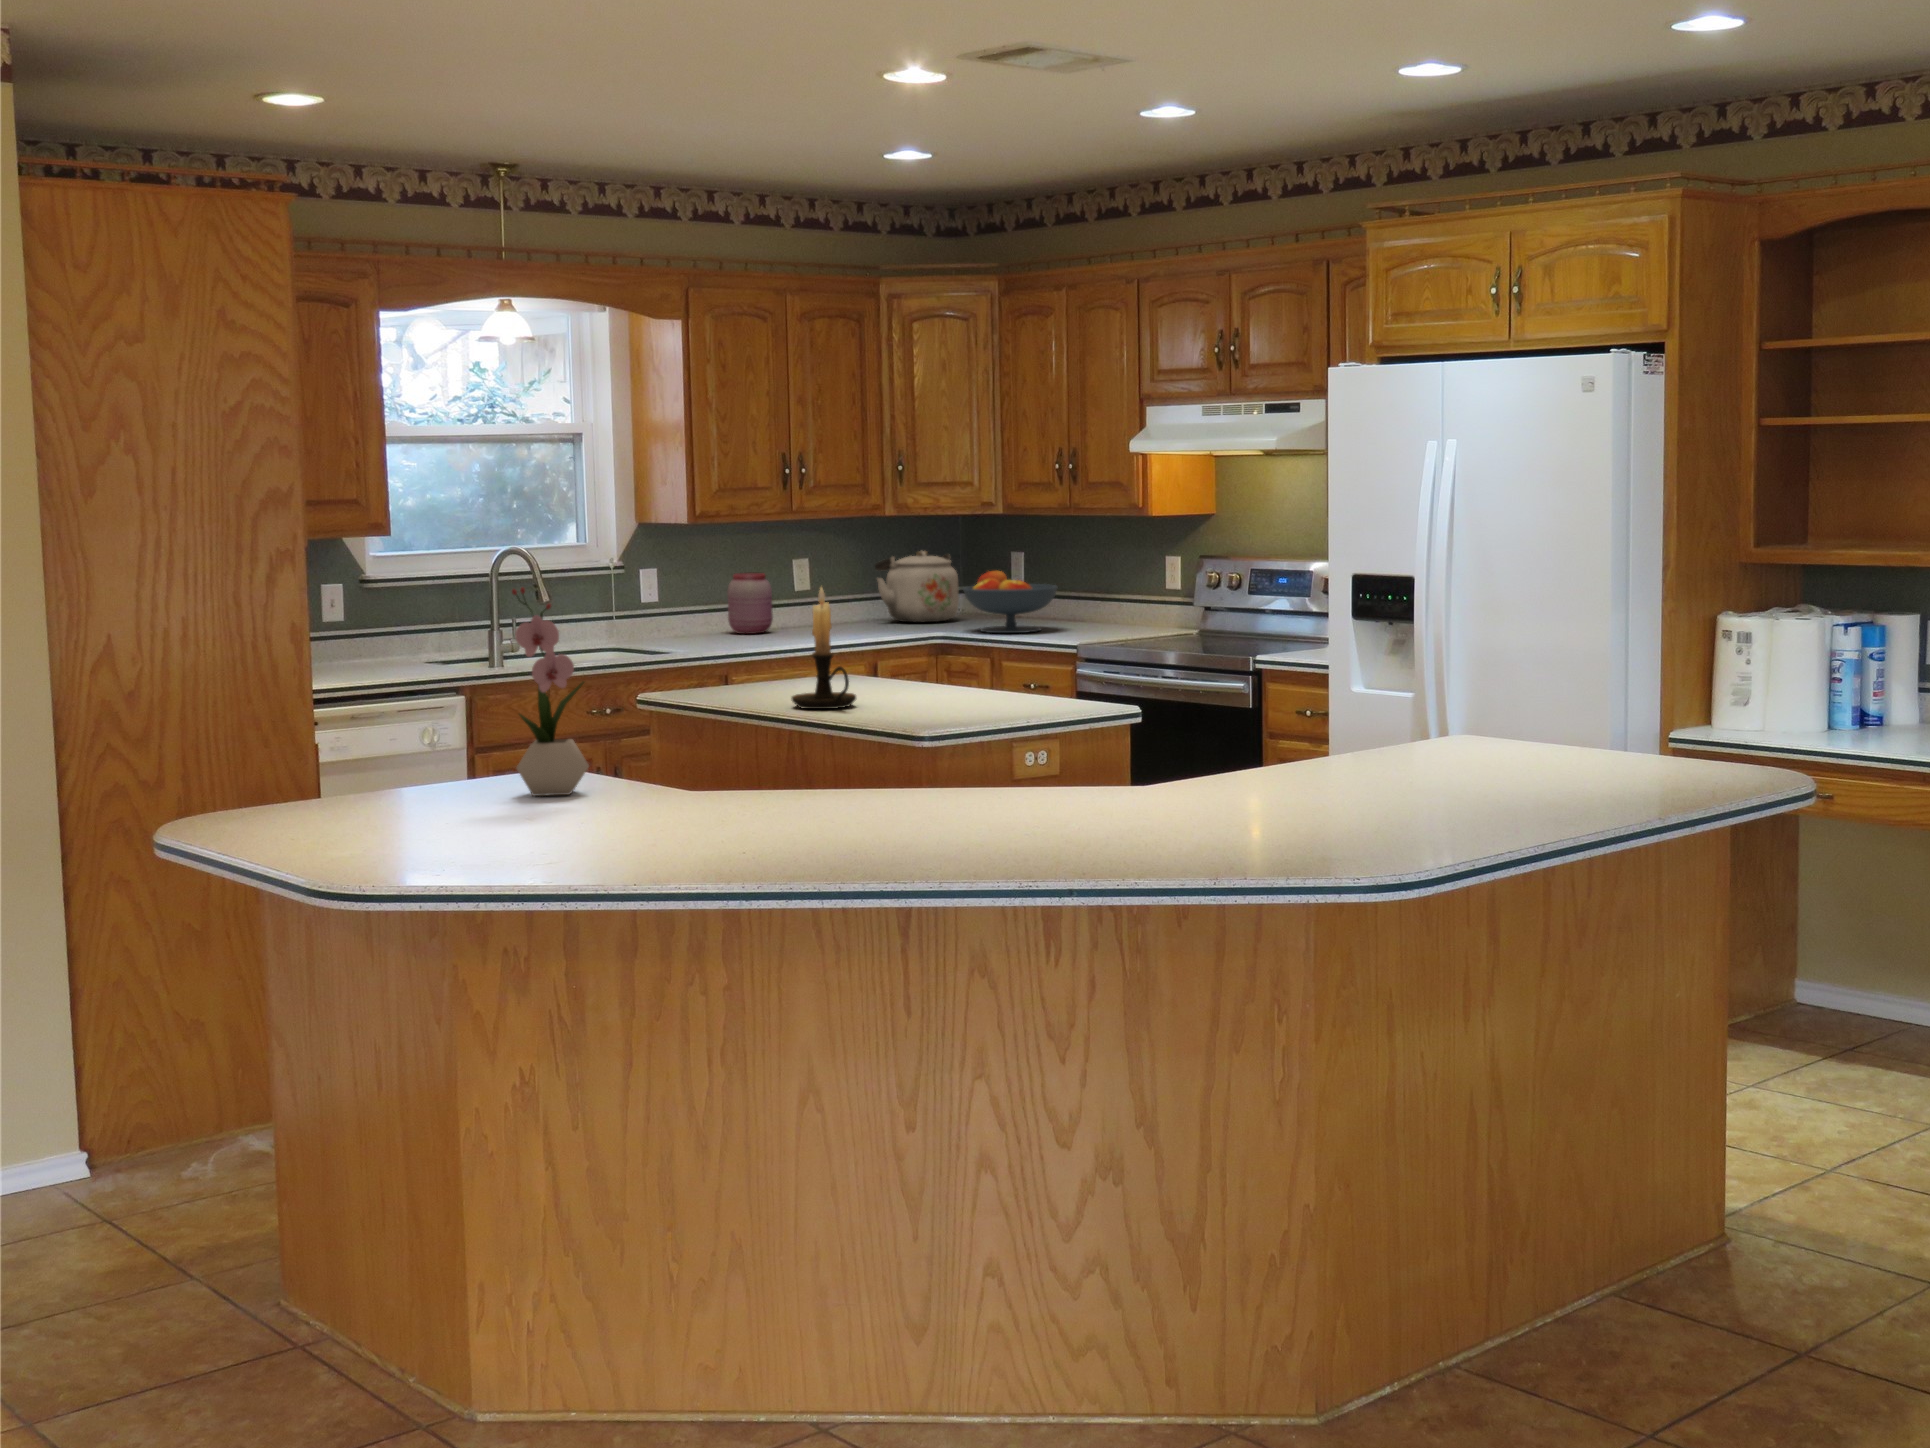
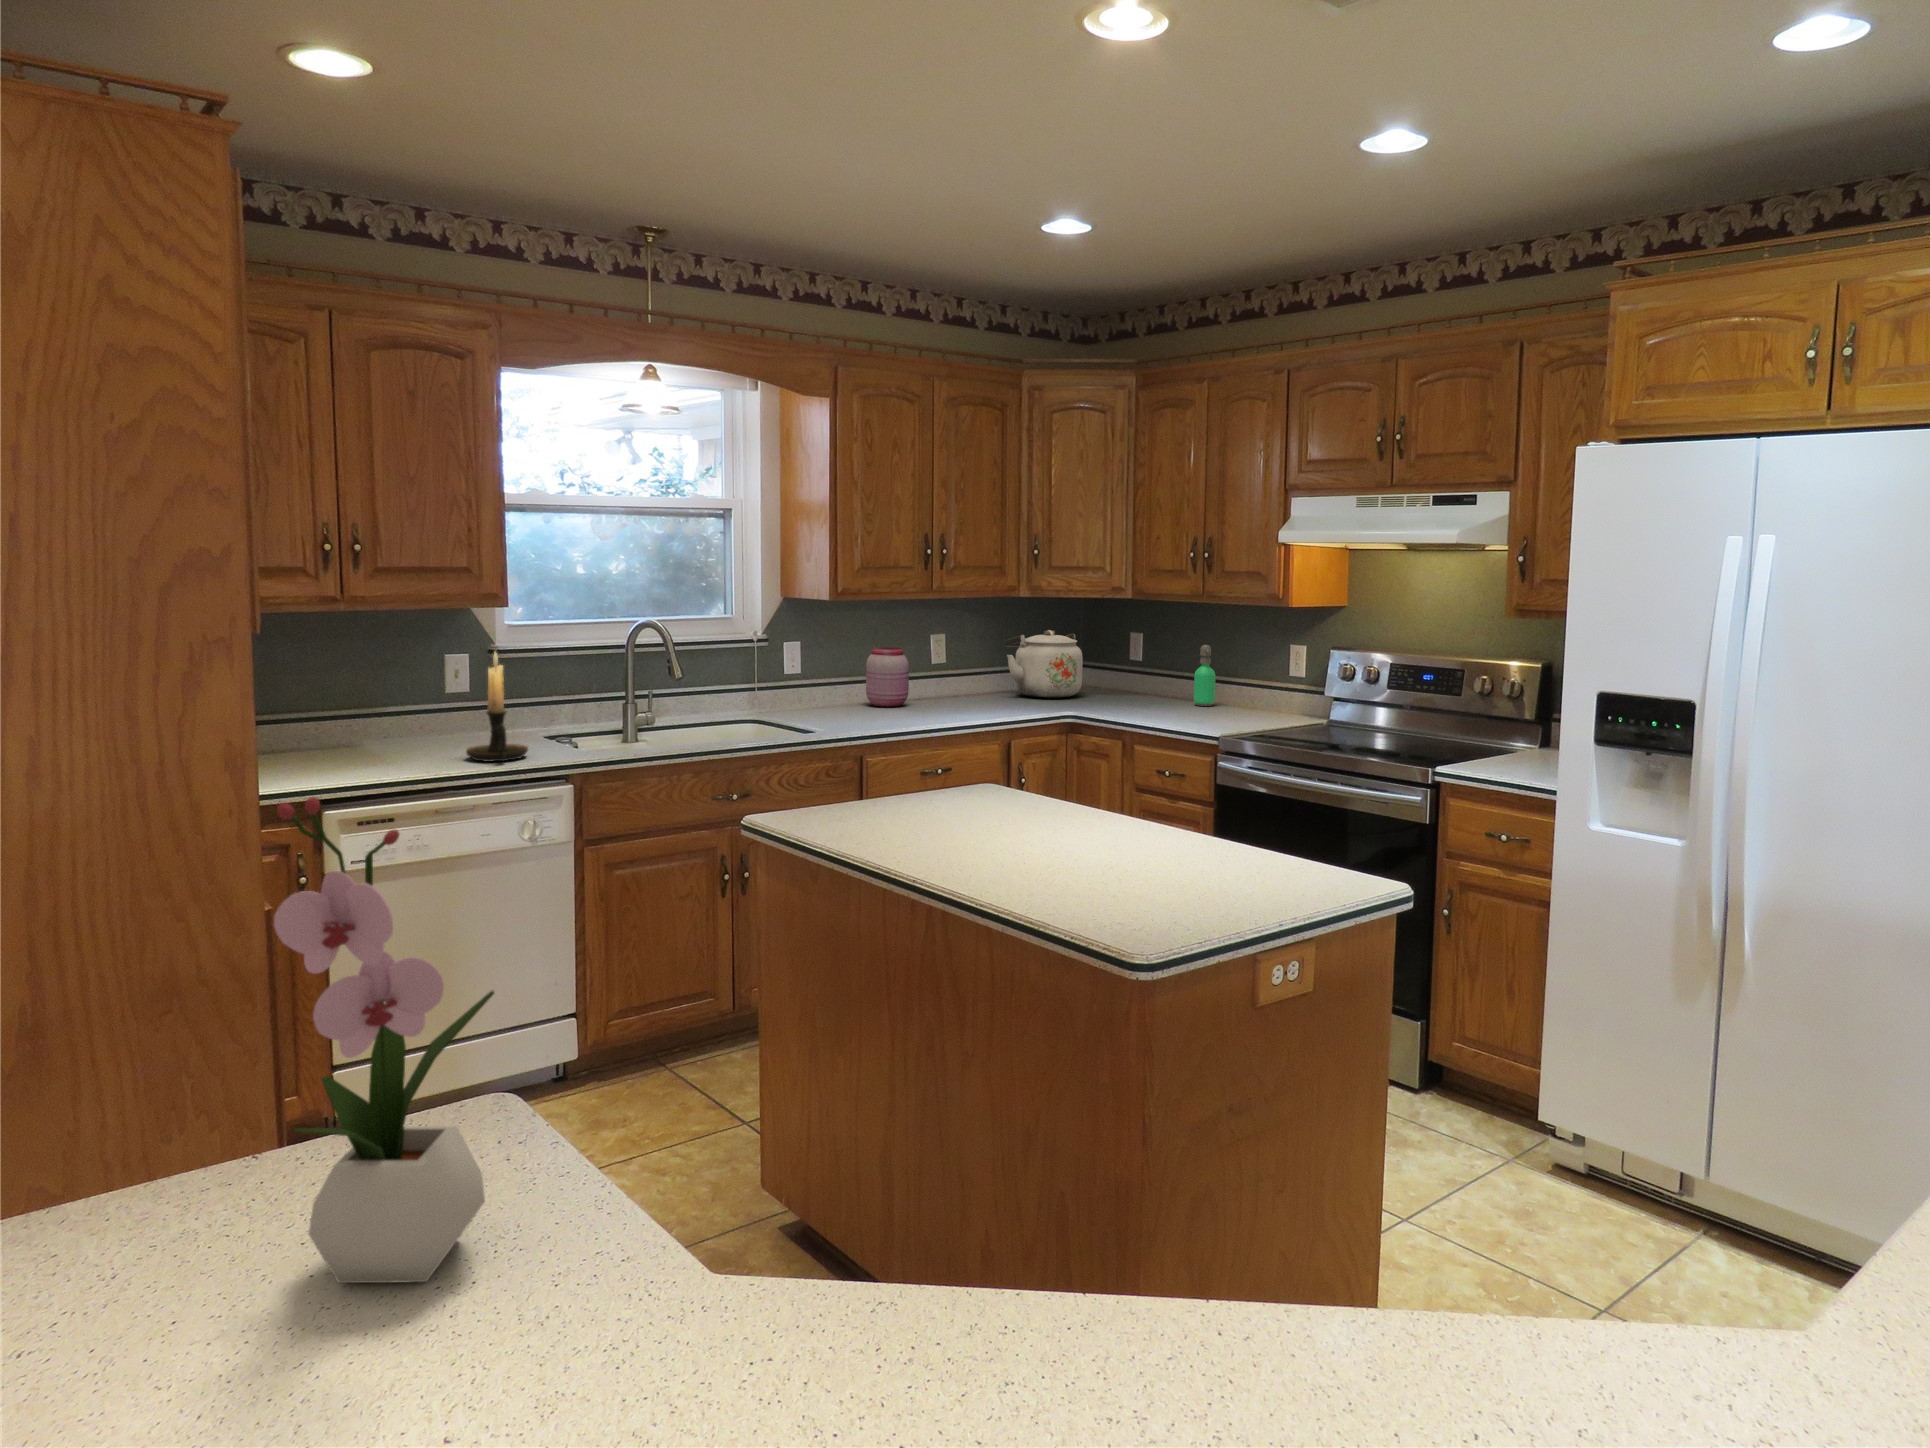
soap dispenser: none [1073,560,1096,624] -> present [1194,645,1216,706]
fruit bowl: present [963,571,1058,633] -> none [1093,653,1186,716]
candle holder: present [791,588,856,709] -> present [466,652,528,761]

